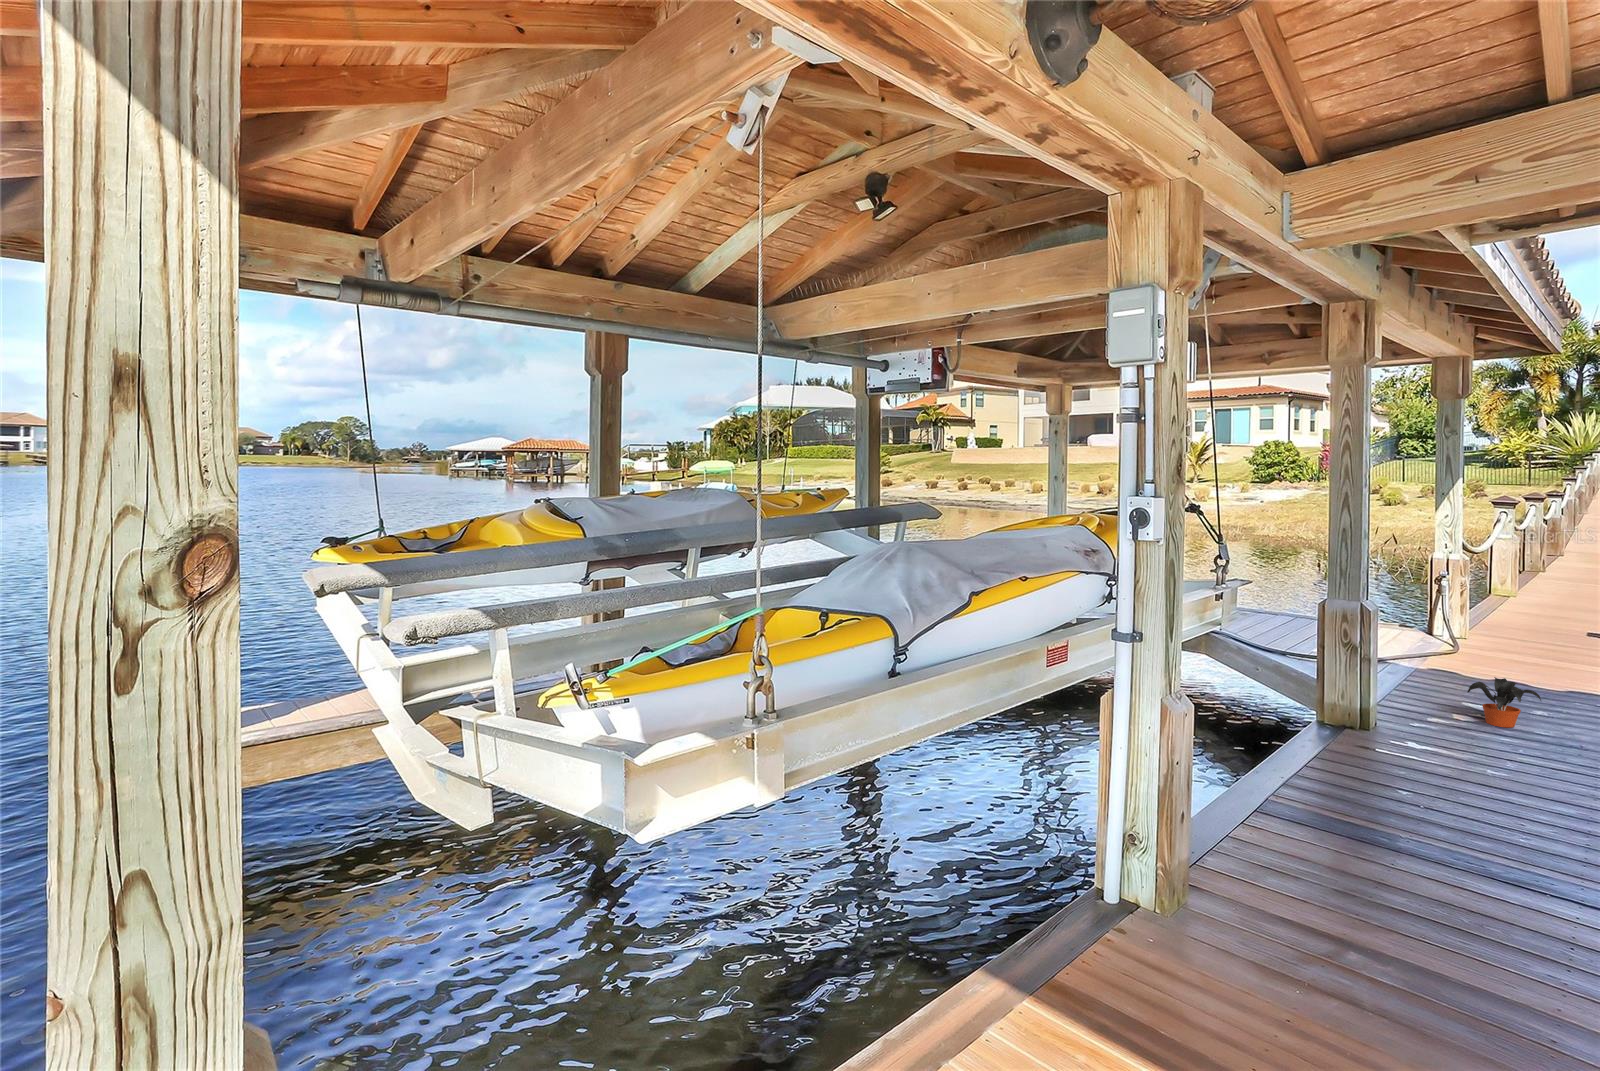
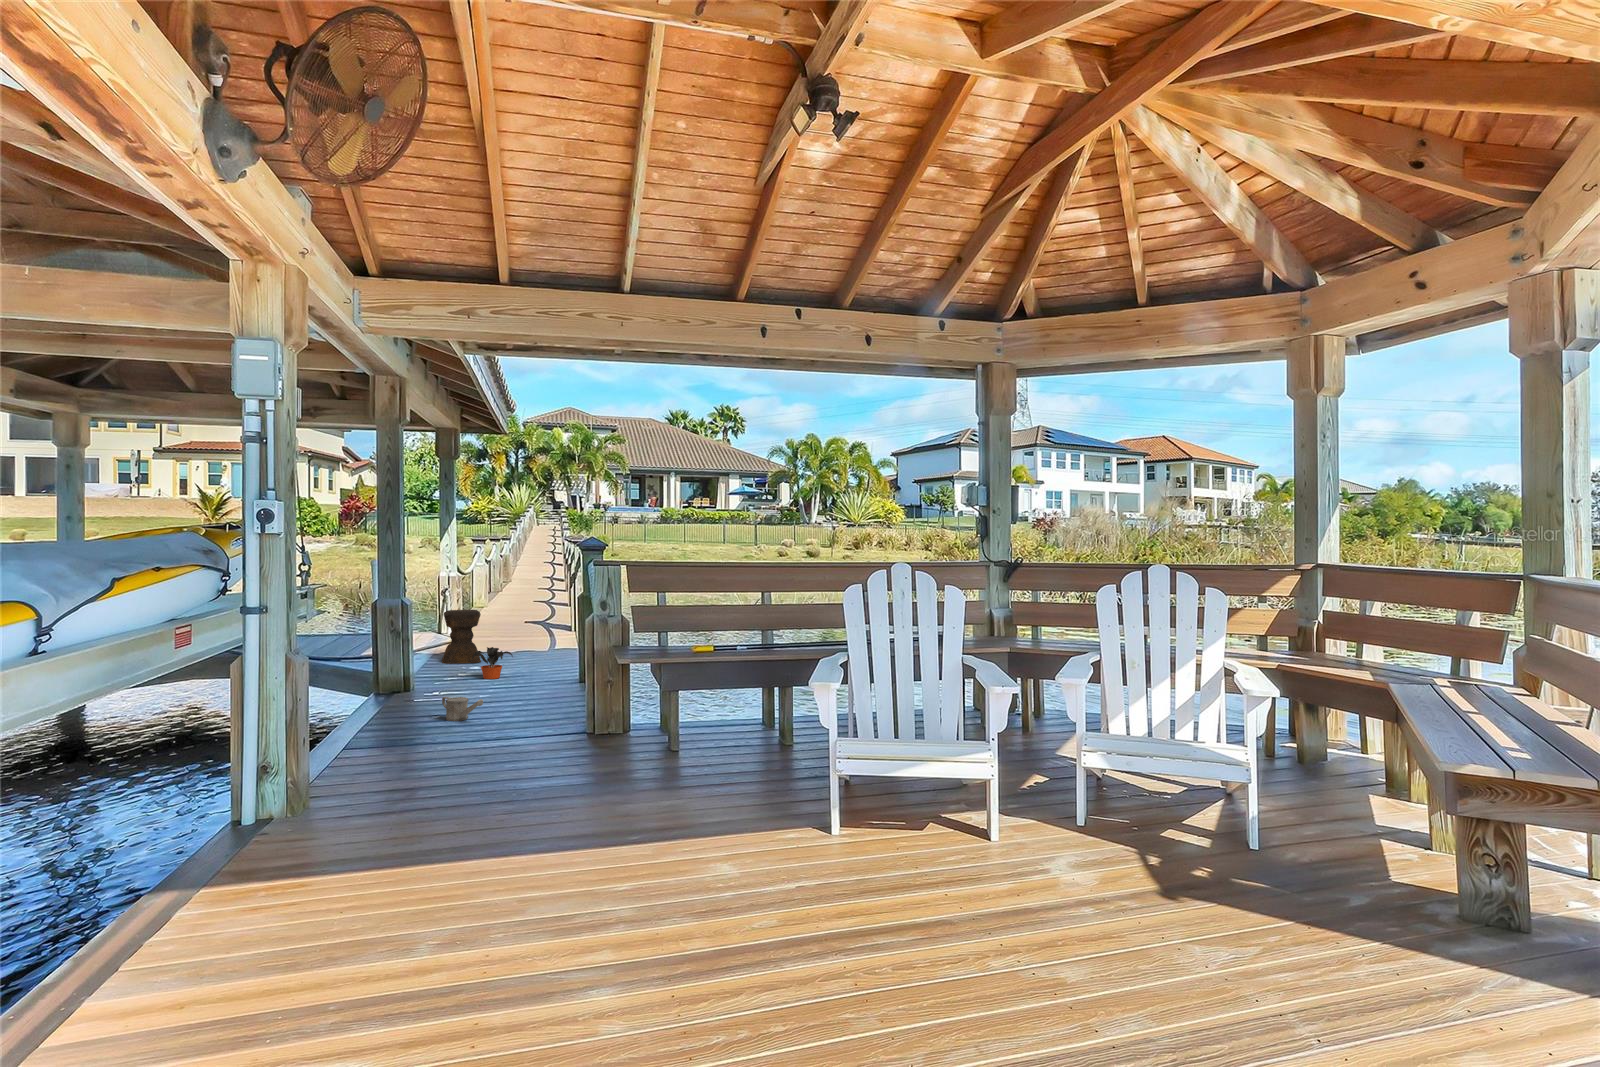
stool: none [1422,611,1489,690] -> present [442,610,481,664]
watering can: none [1408,754,1475,797] -> present [442,697,483,721]

